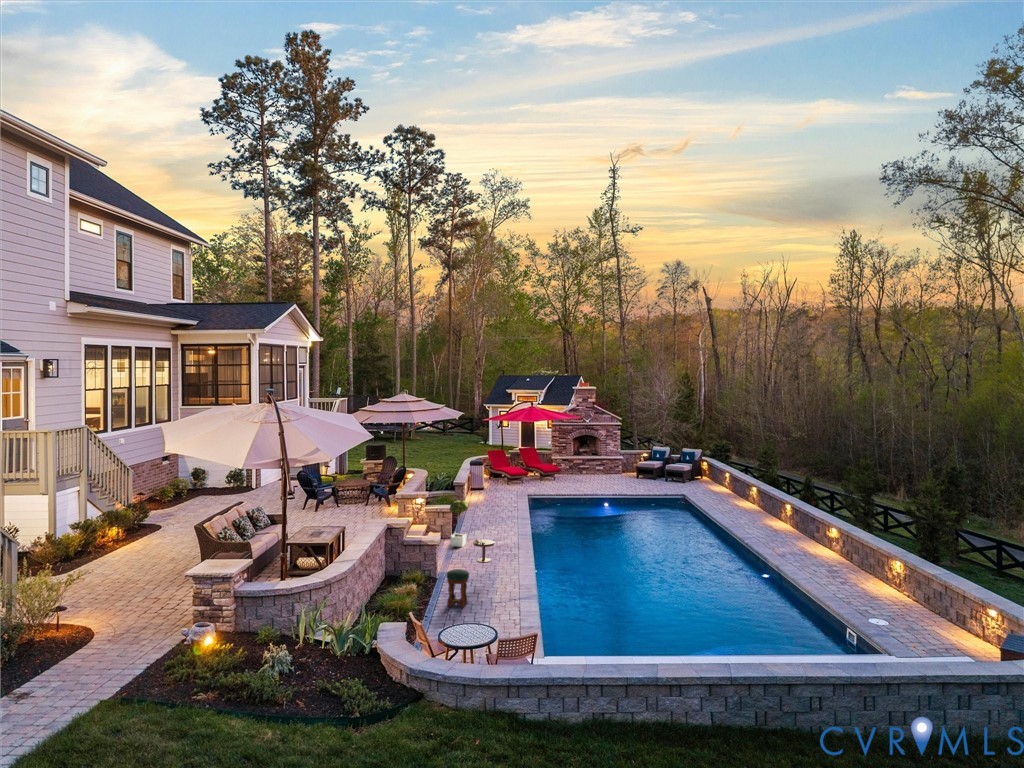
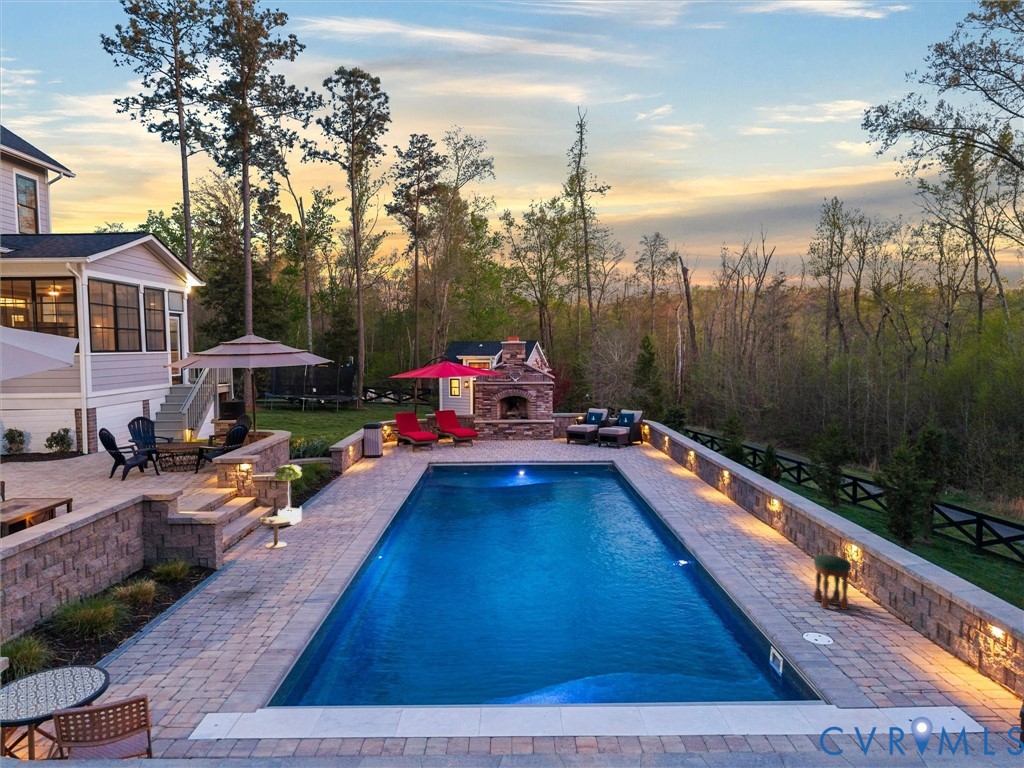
stool: present [447,569,469,607] -> present [814,555,851,610]

